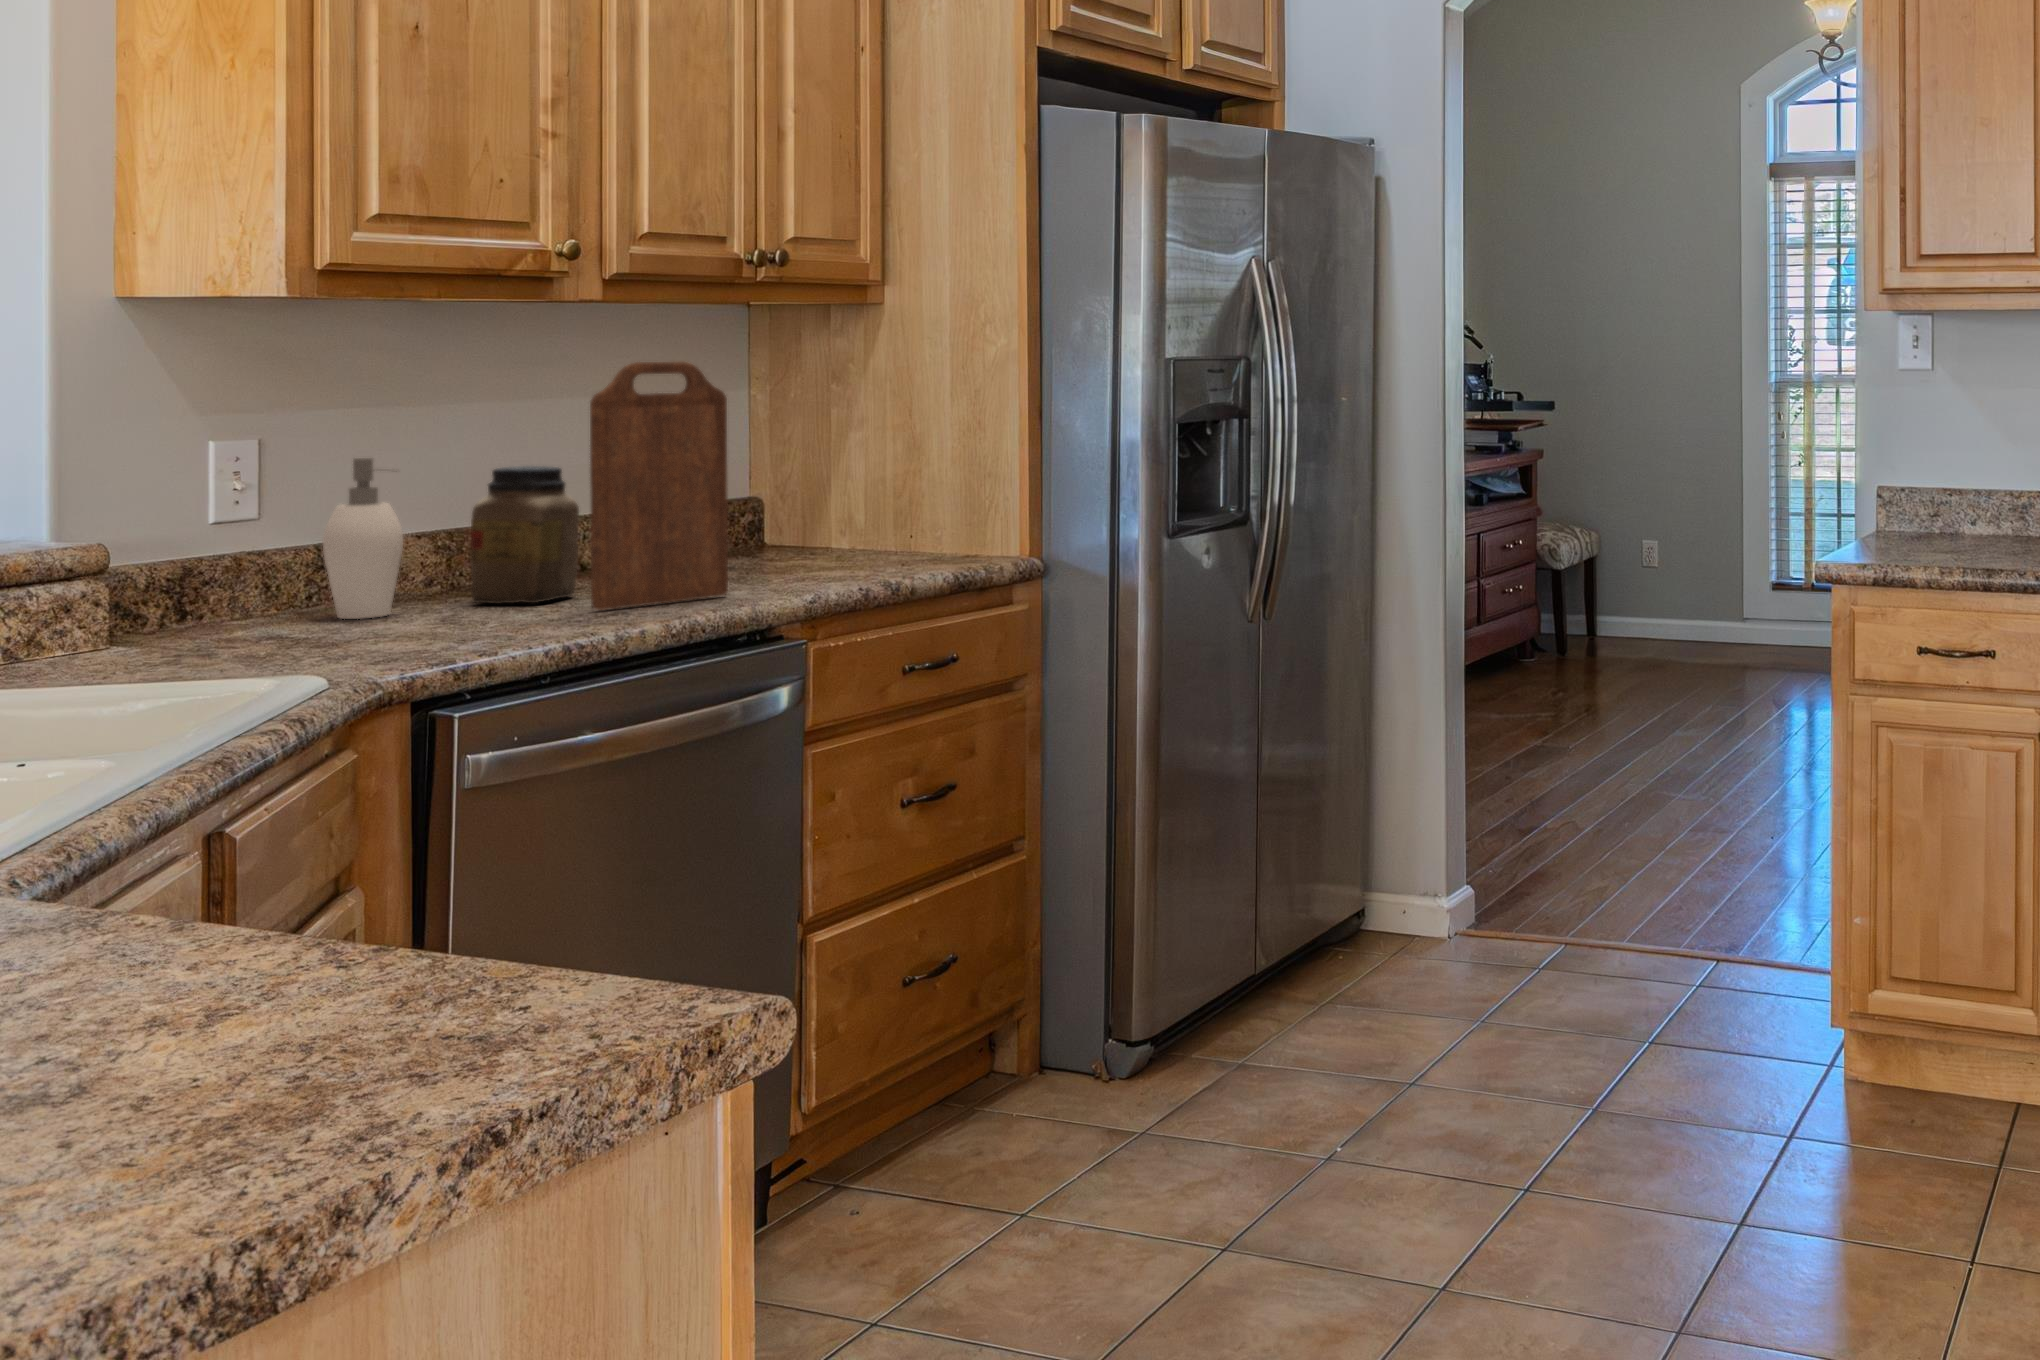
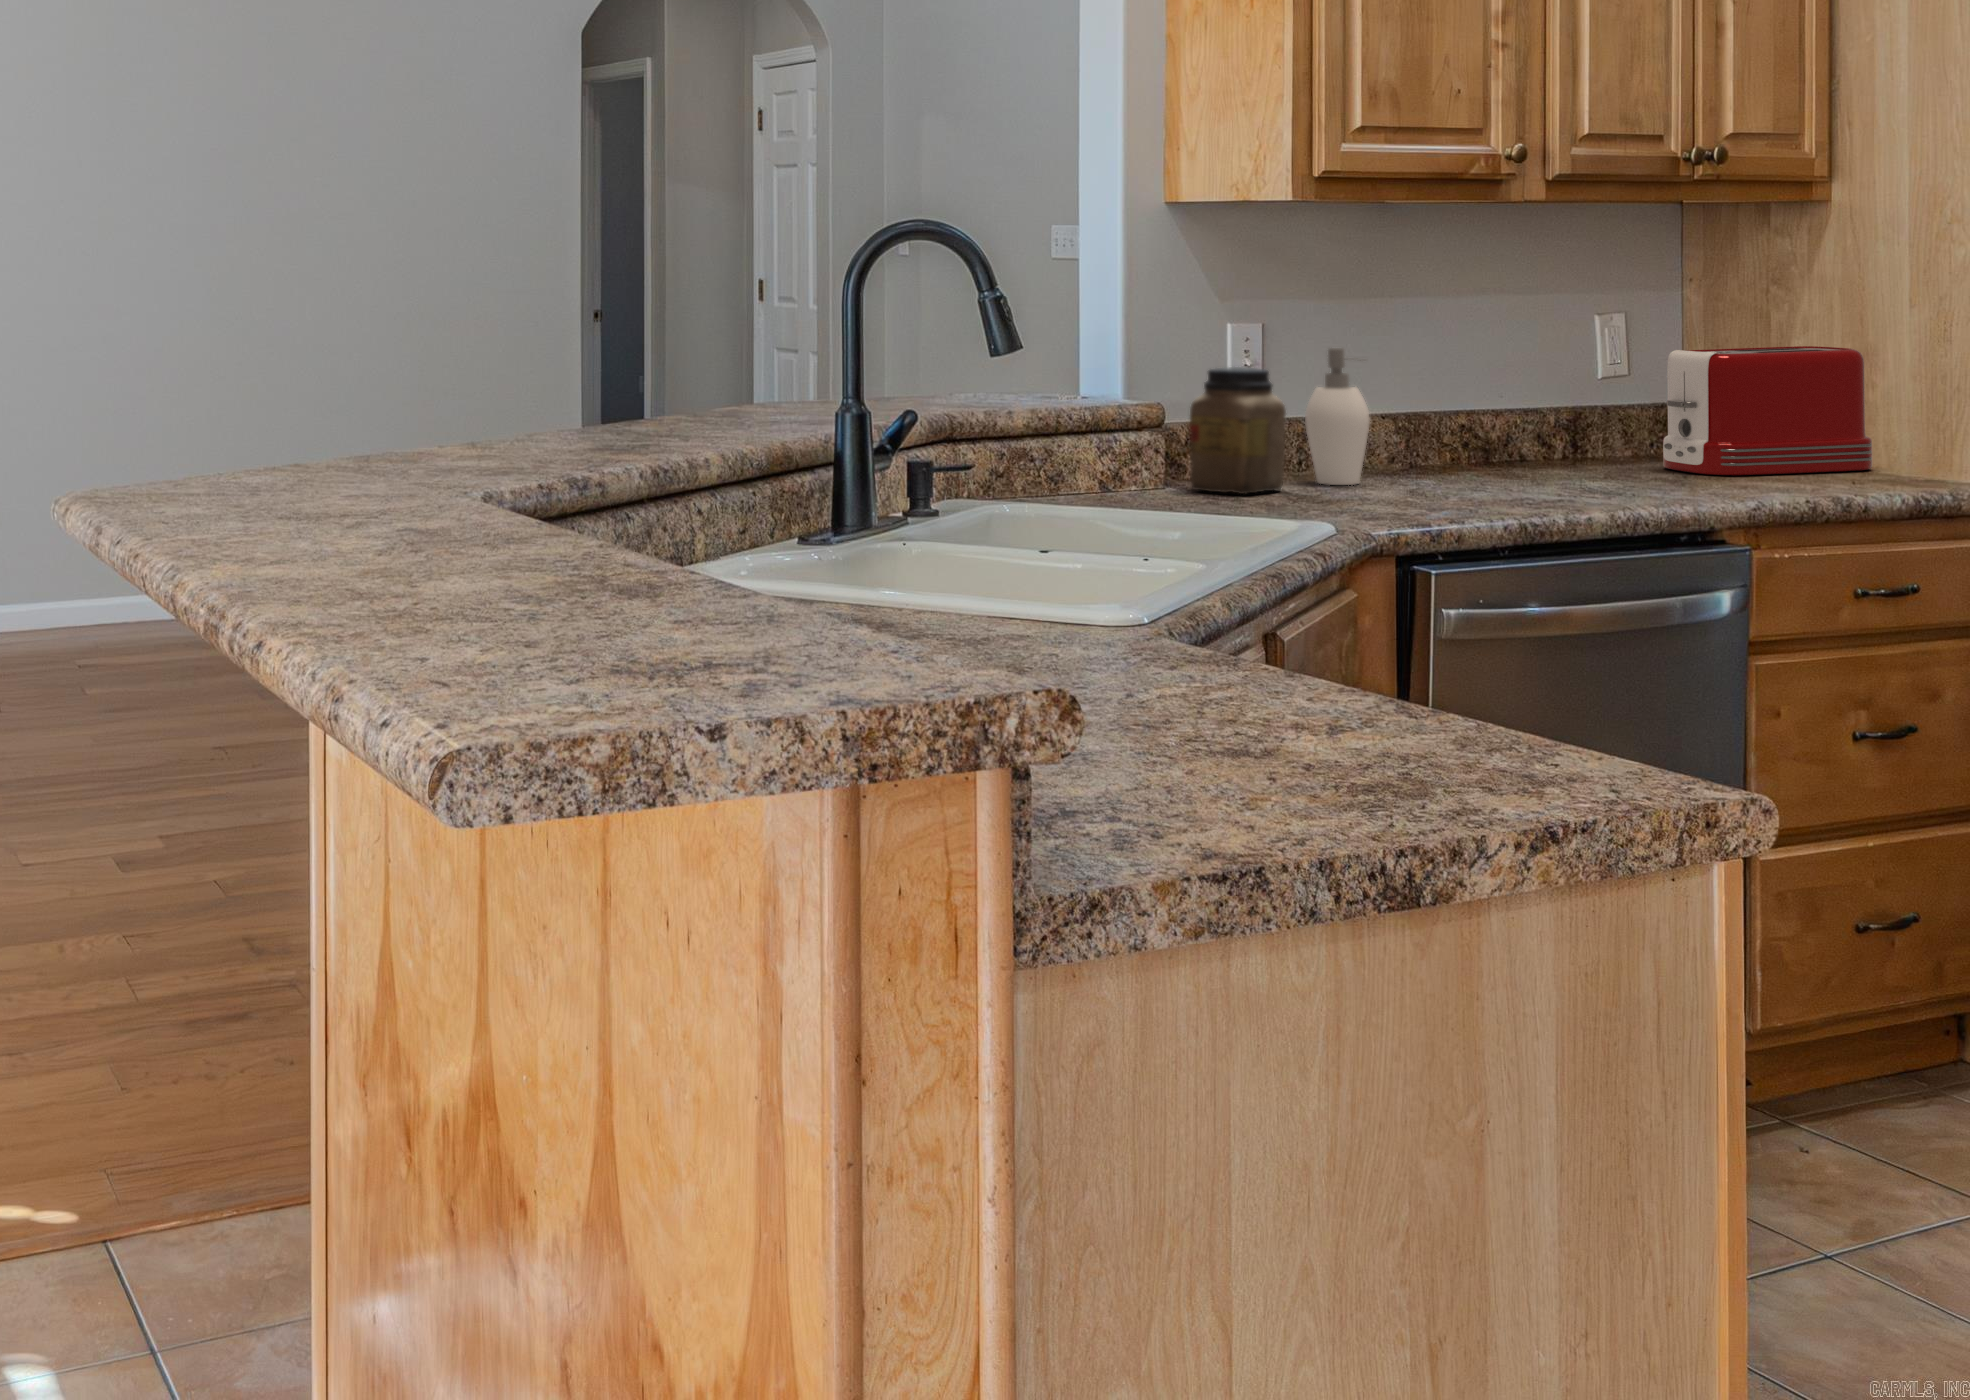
cutting board: present [590,362,728,610] -> none [1535,263,1672,494]
toaster: none [723,446,908,576] -> present [1663,346,1872,475]
jar: present [470,466,579,604] -> present [1189,367,1286,494]

